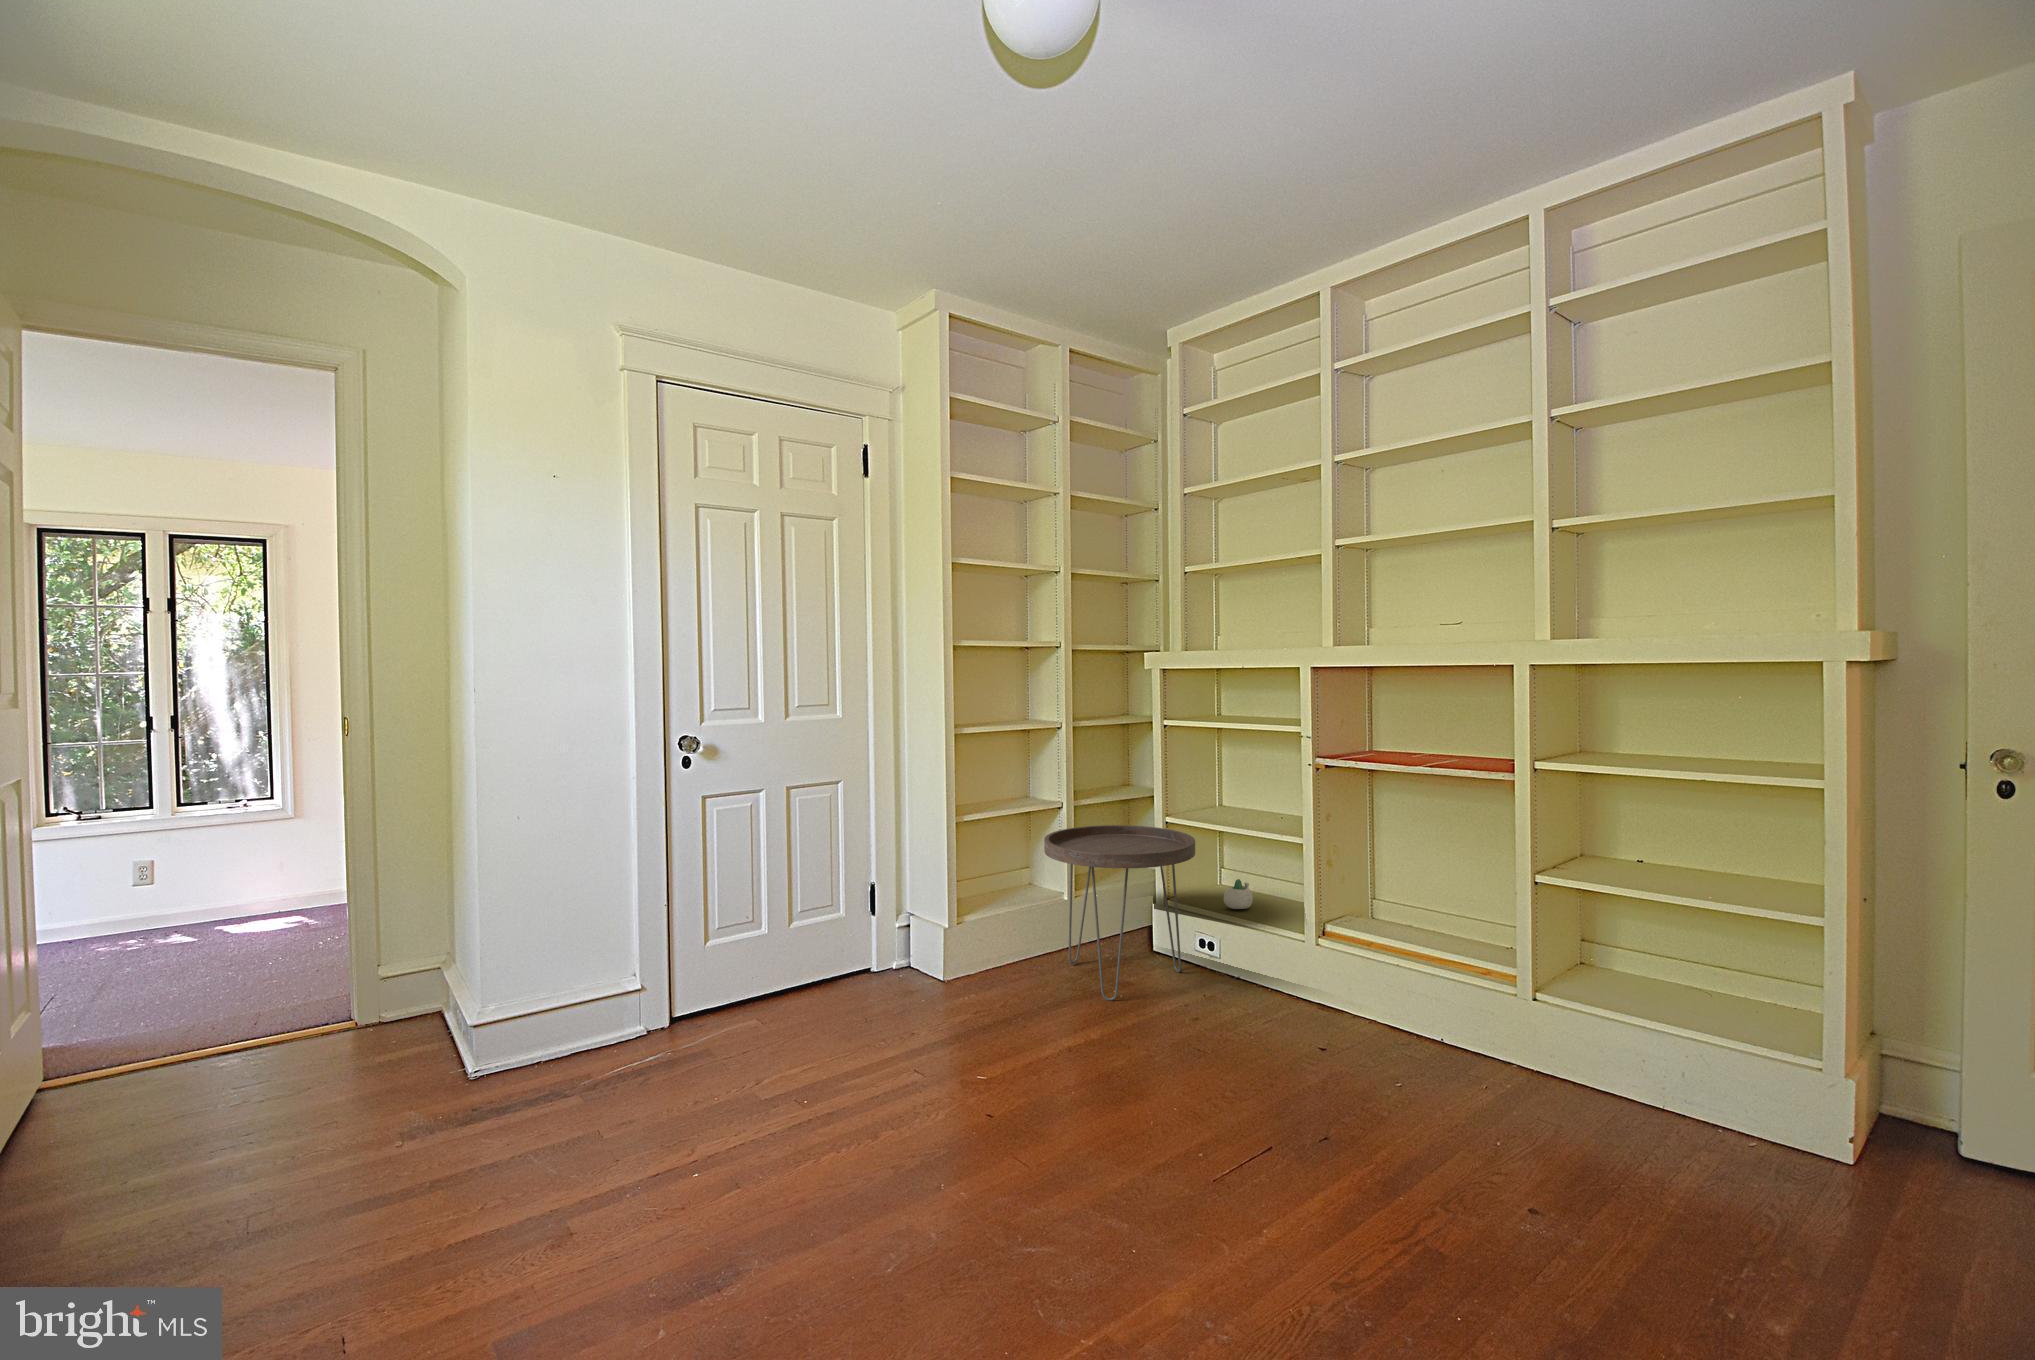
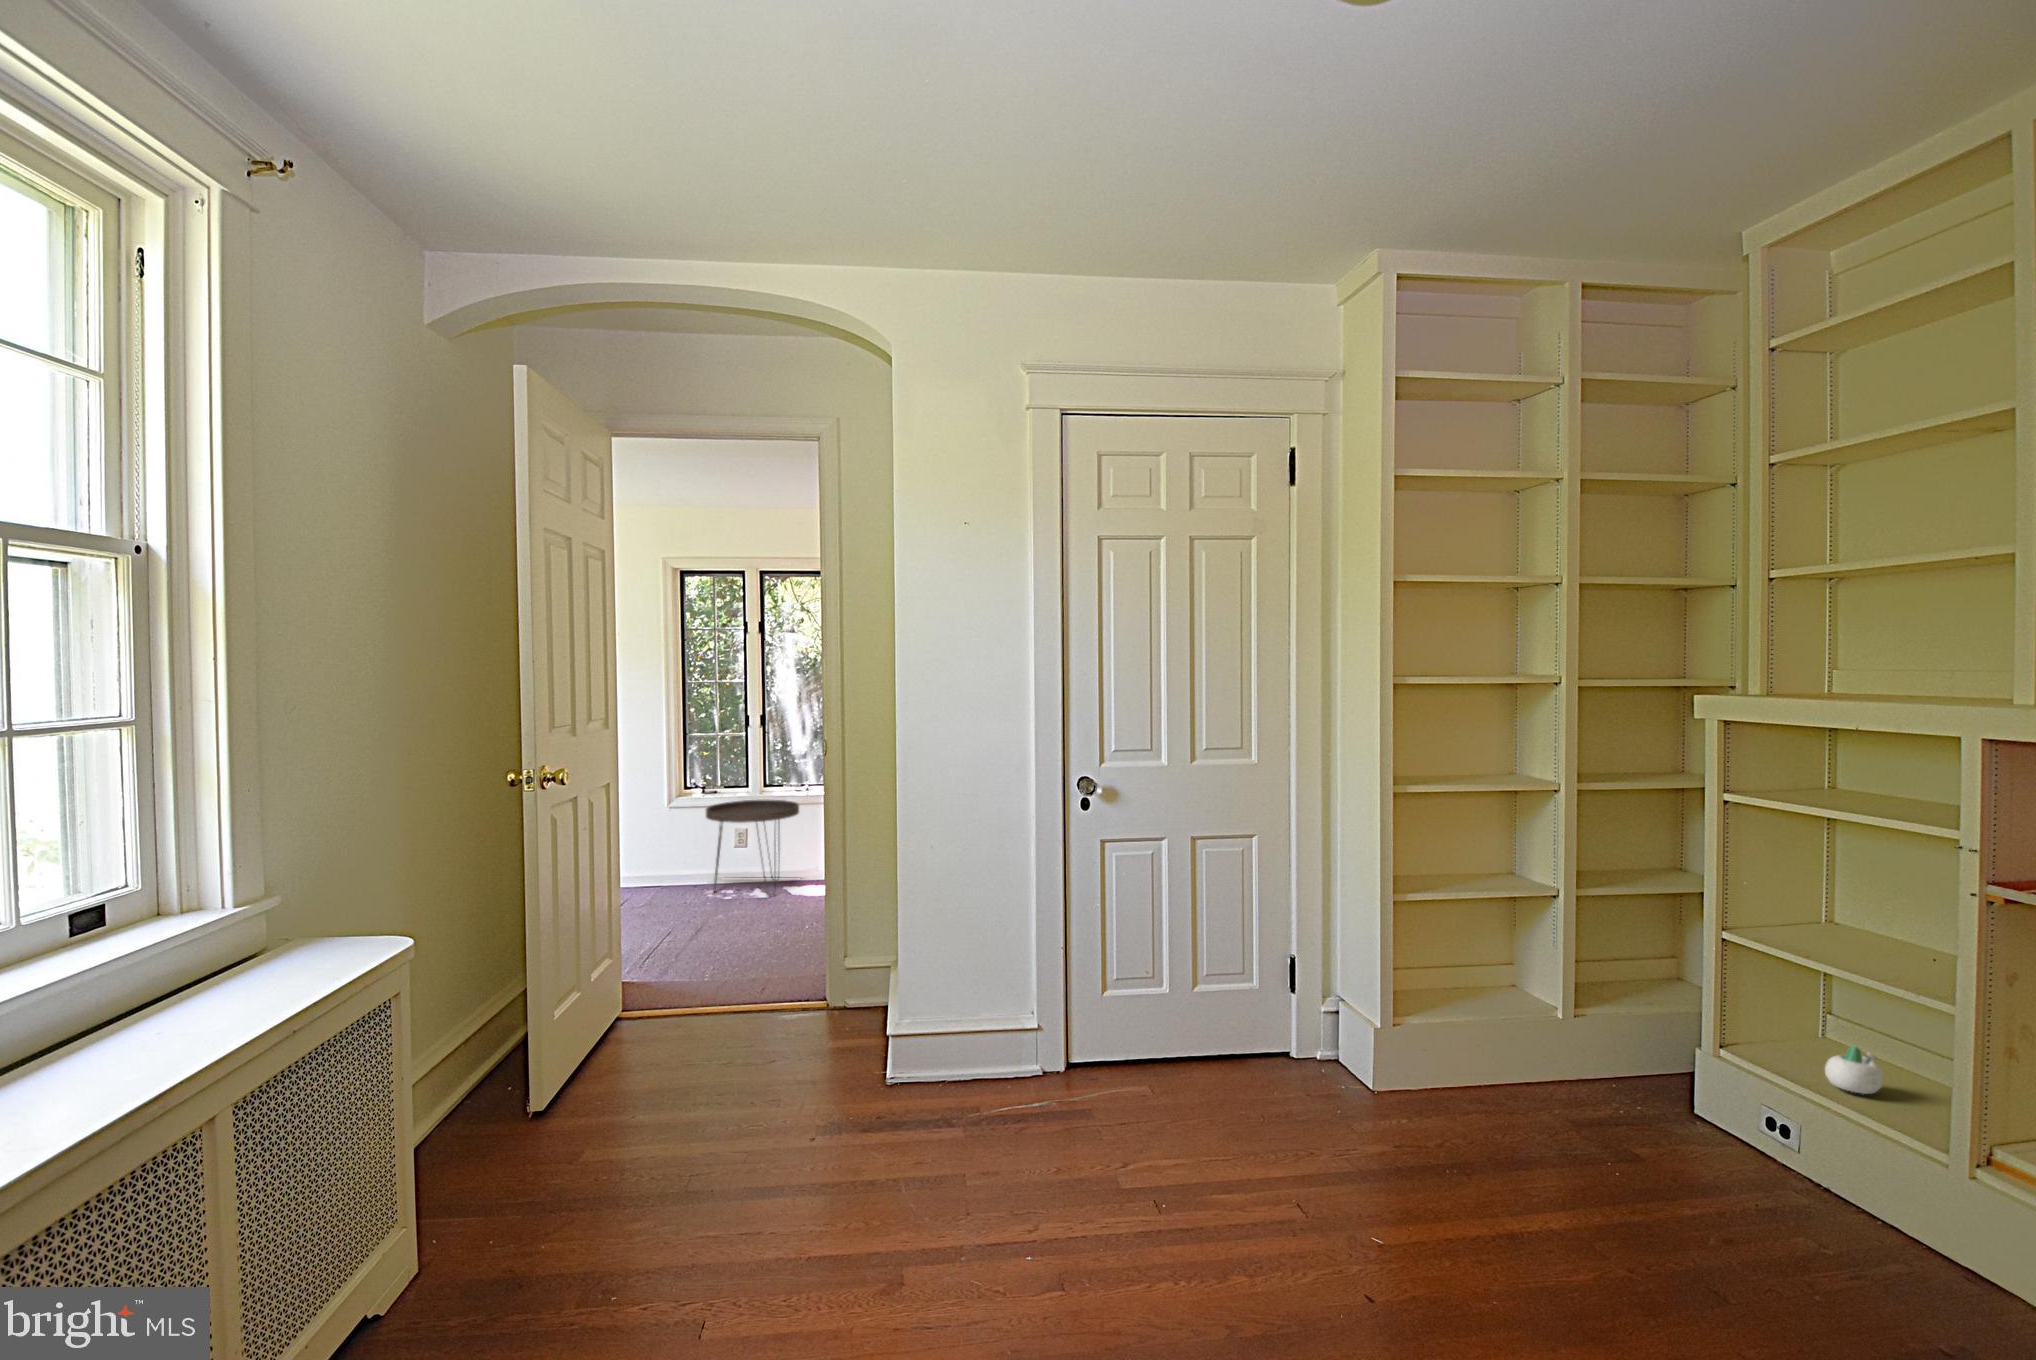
side table: present [1044,825,1195,1001] -> present [706,800,799,897]

